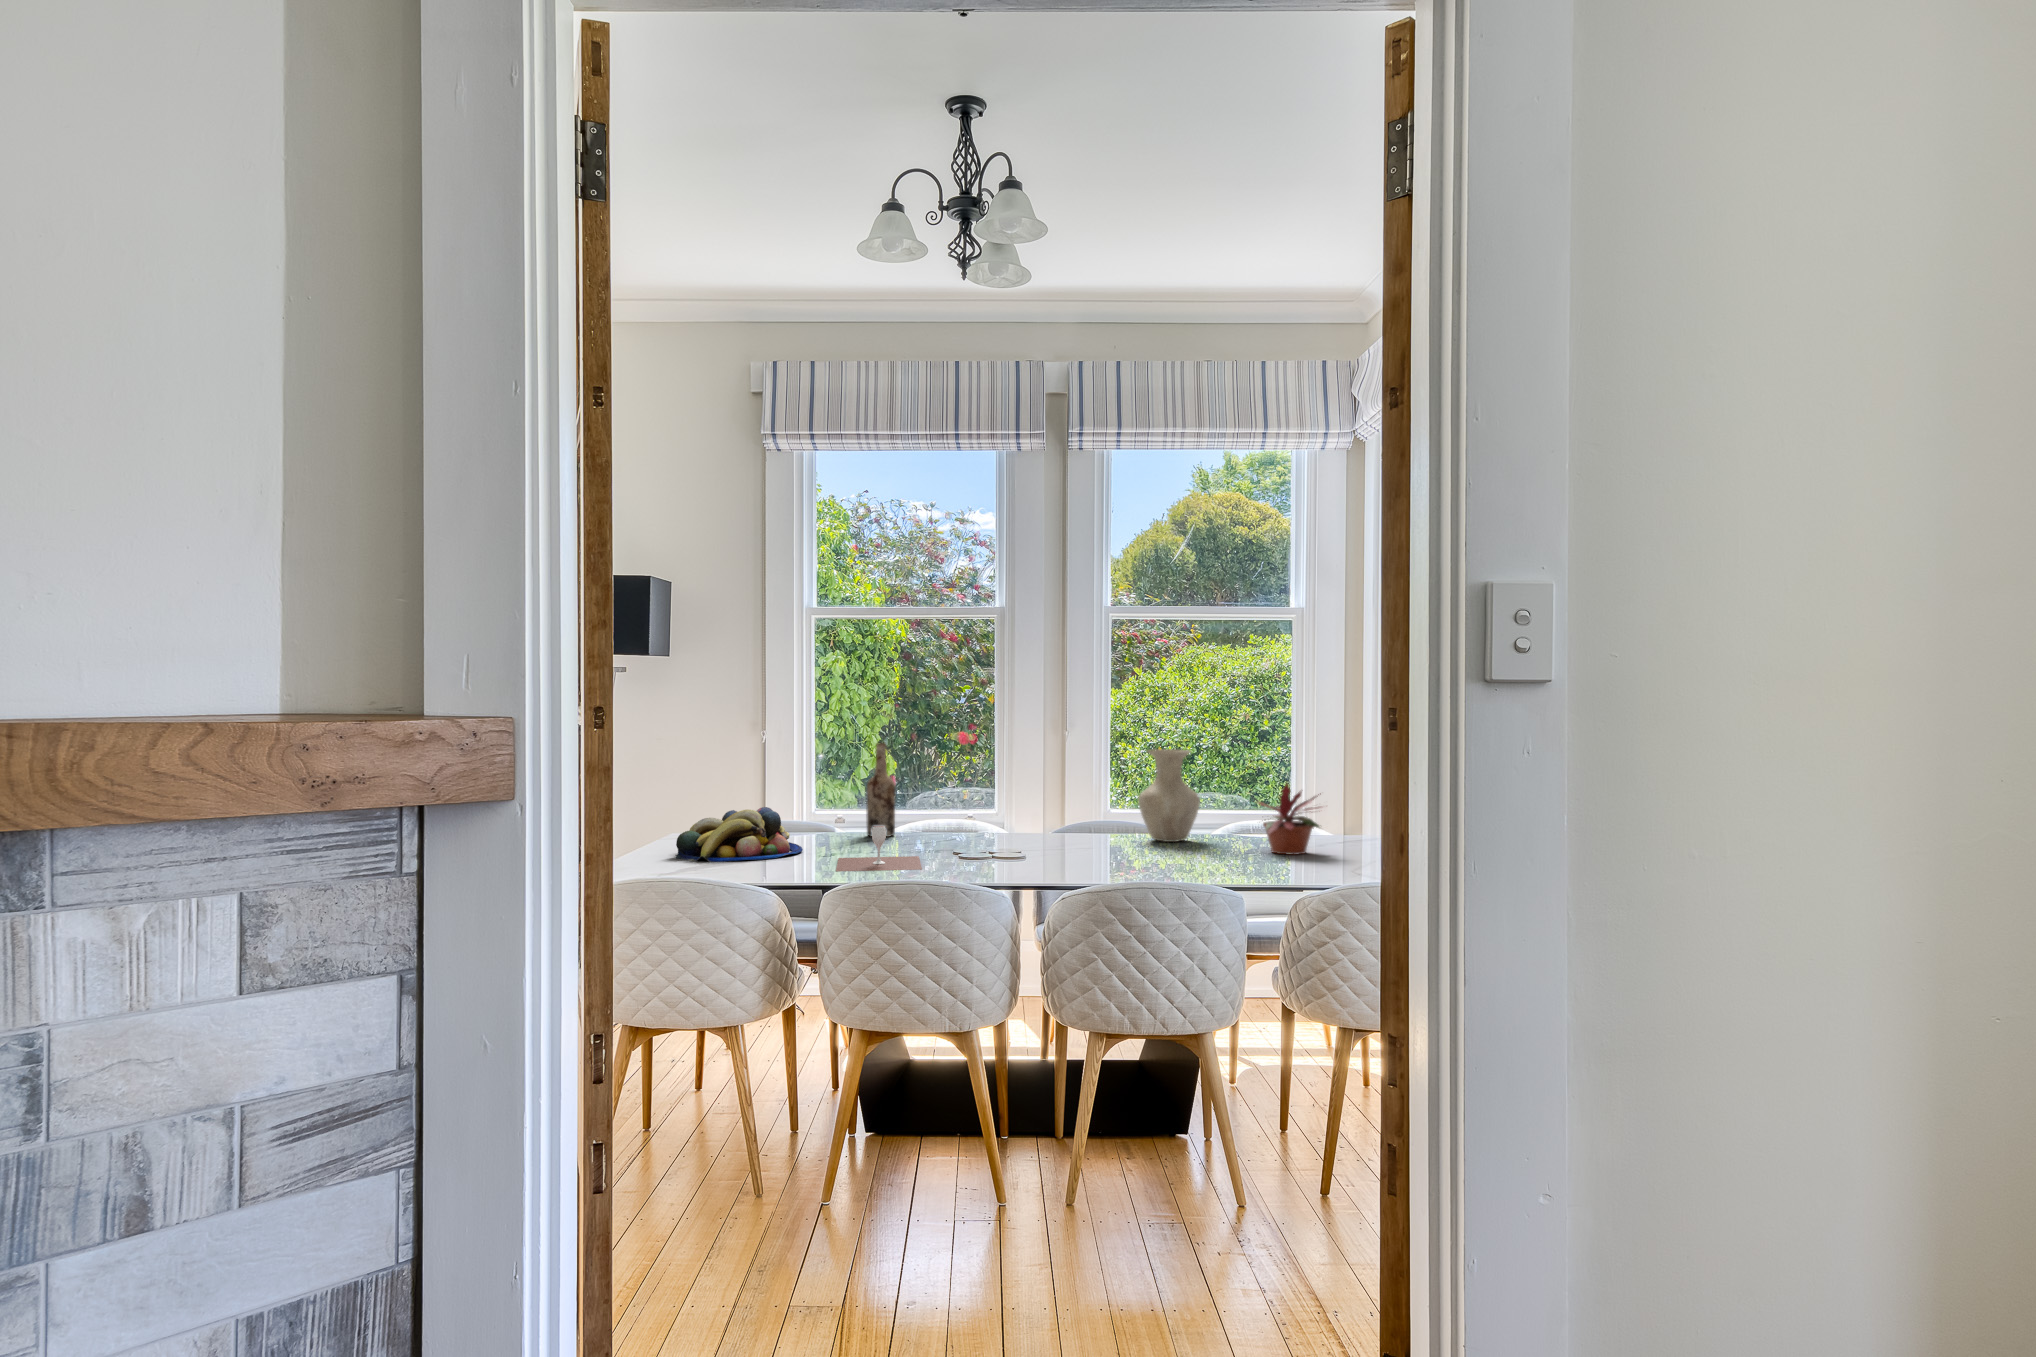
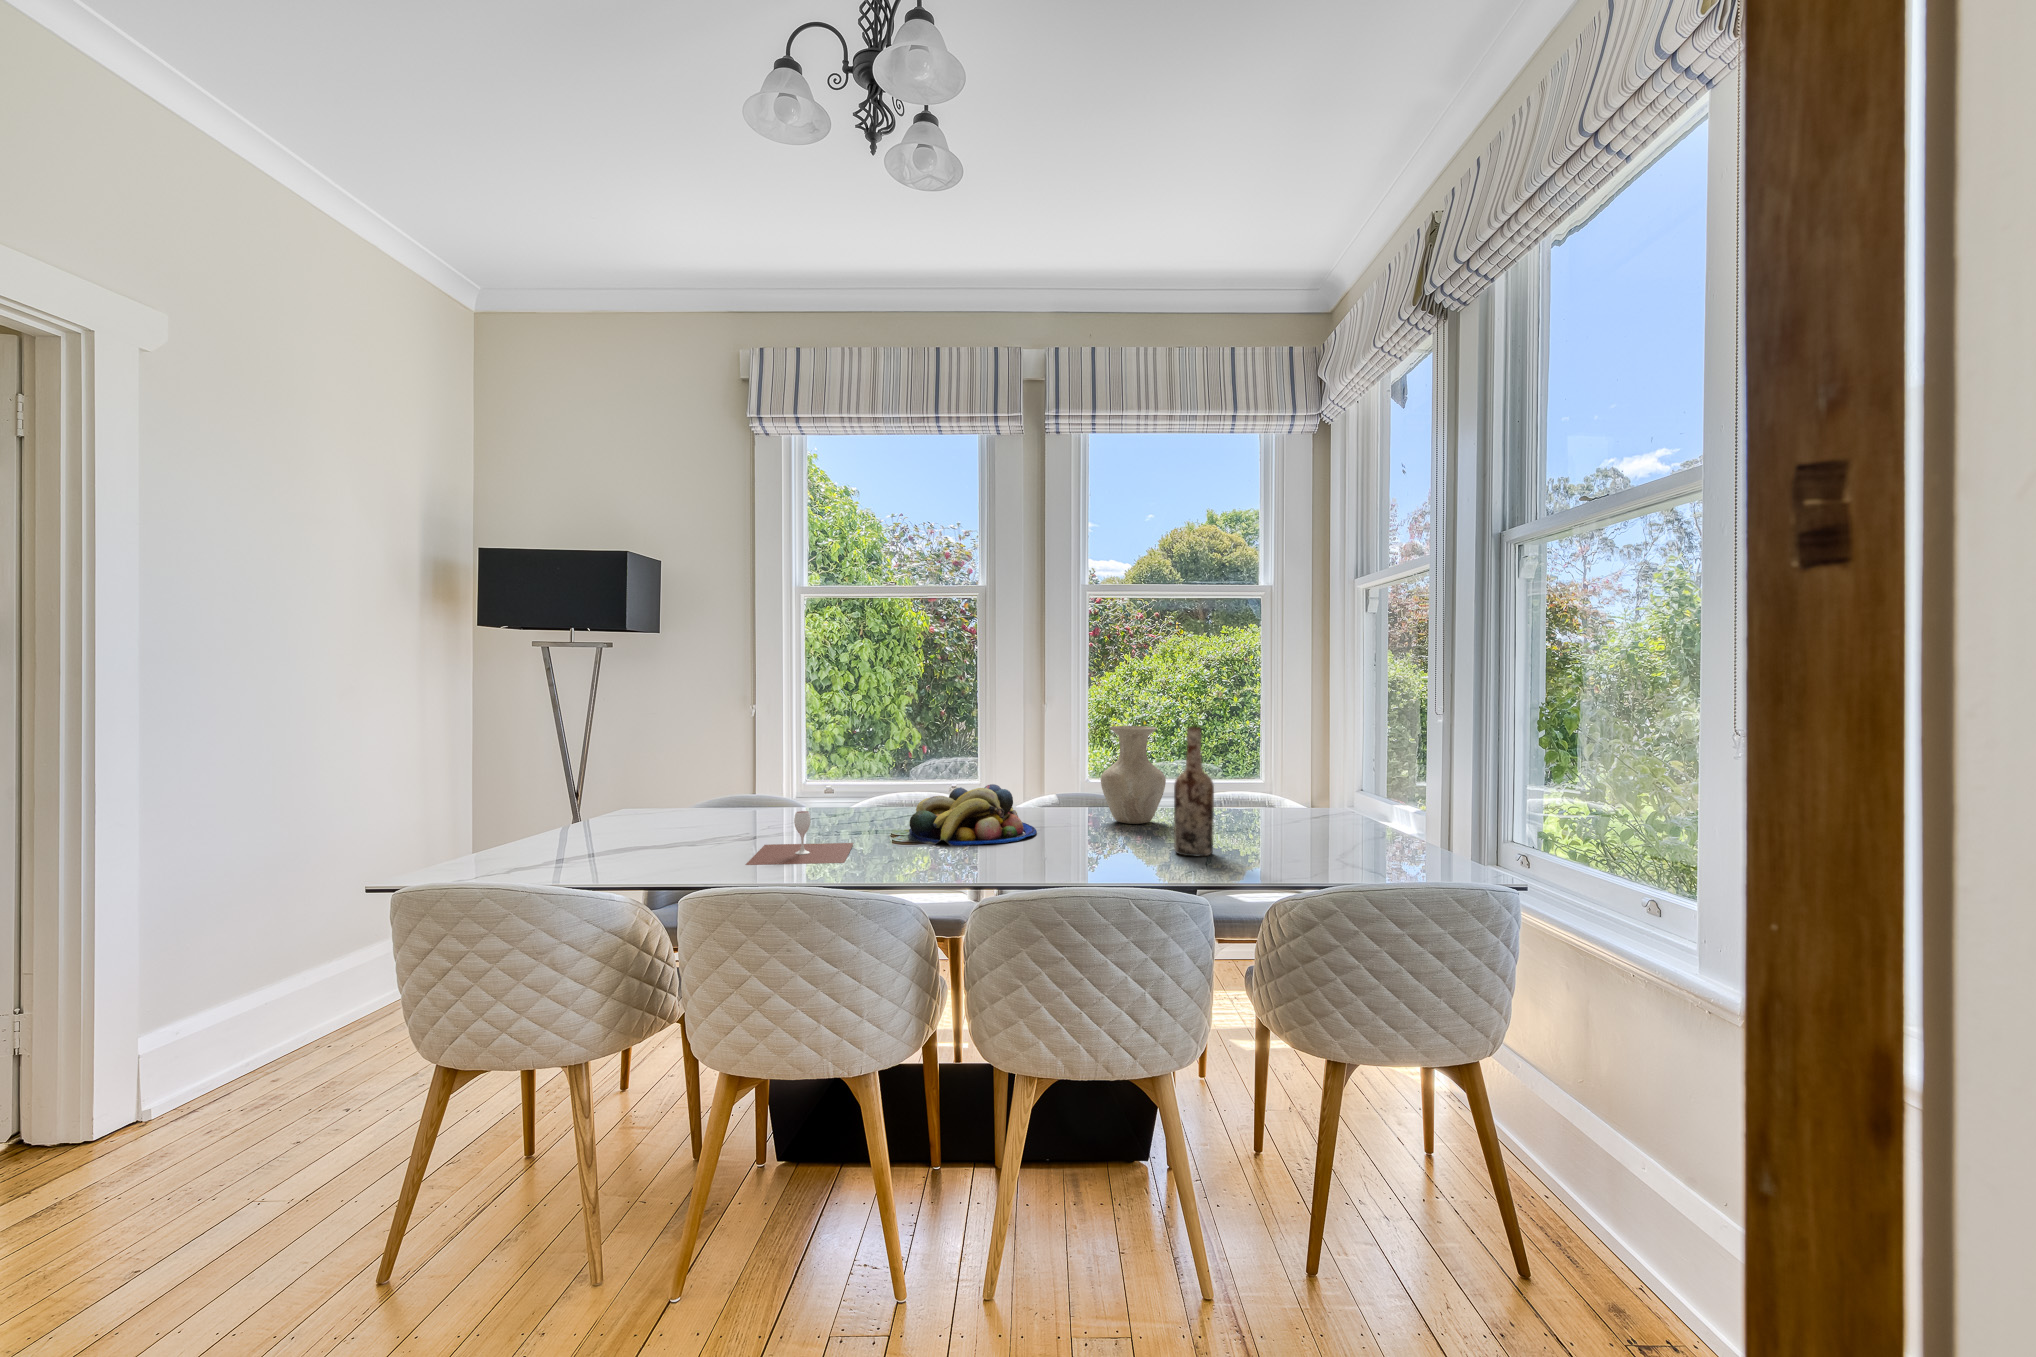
wine bottle: present [866,742,896,837] -> present [1174,727,1214,856]
potted plant: present [1258,783,1321,855] -> none [1216,762,1308,844]
fruit bowl: present [675,807,803,862] -> present [909,784,1037,846]

